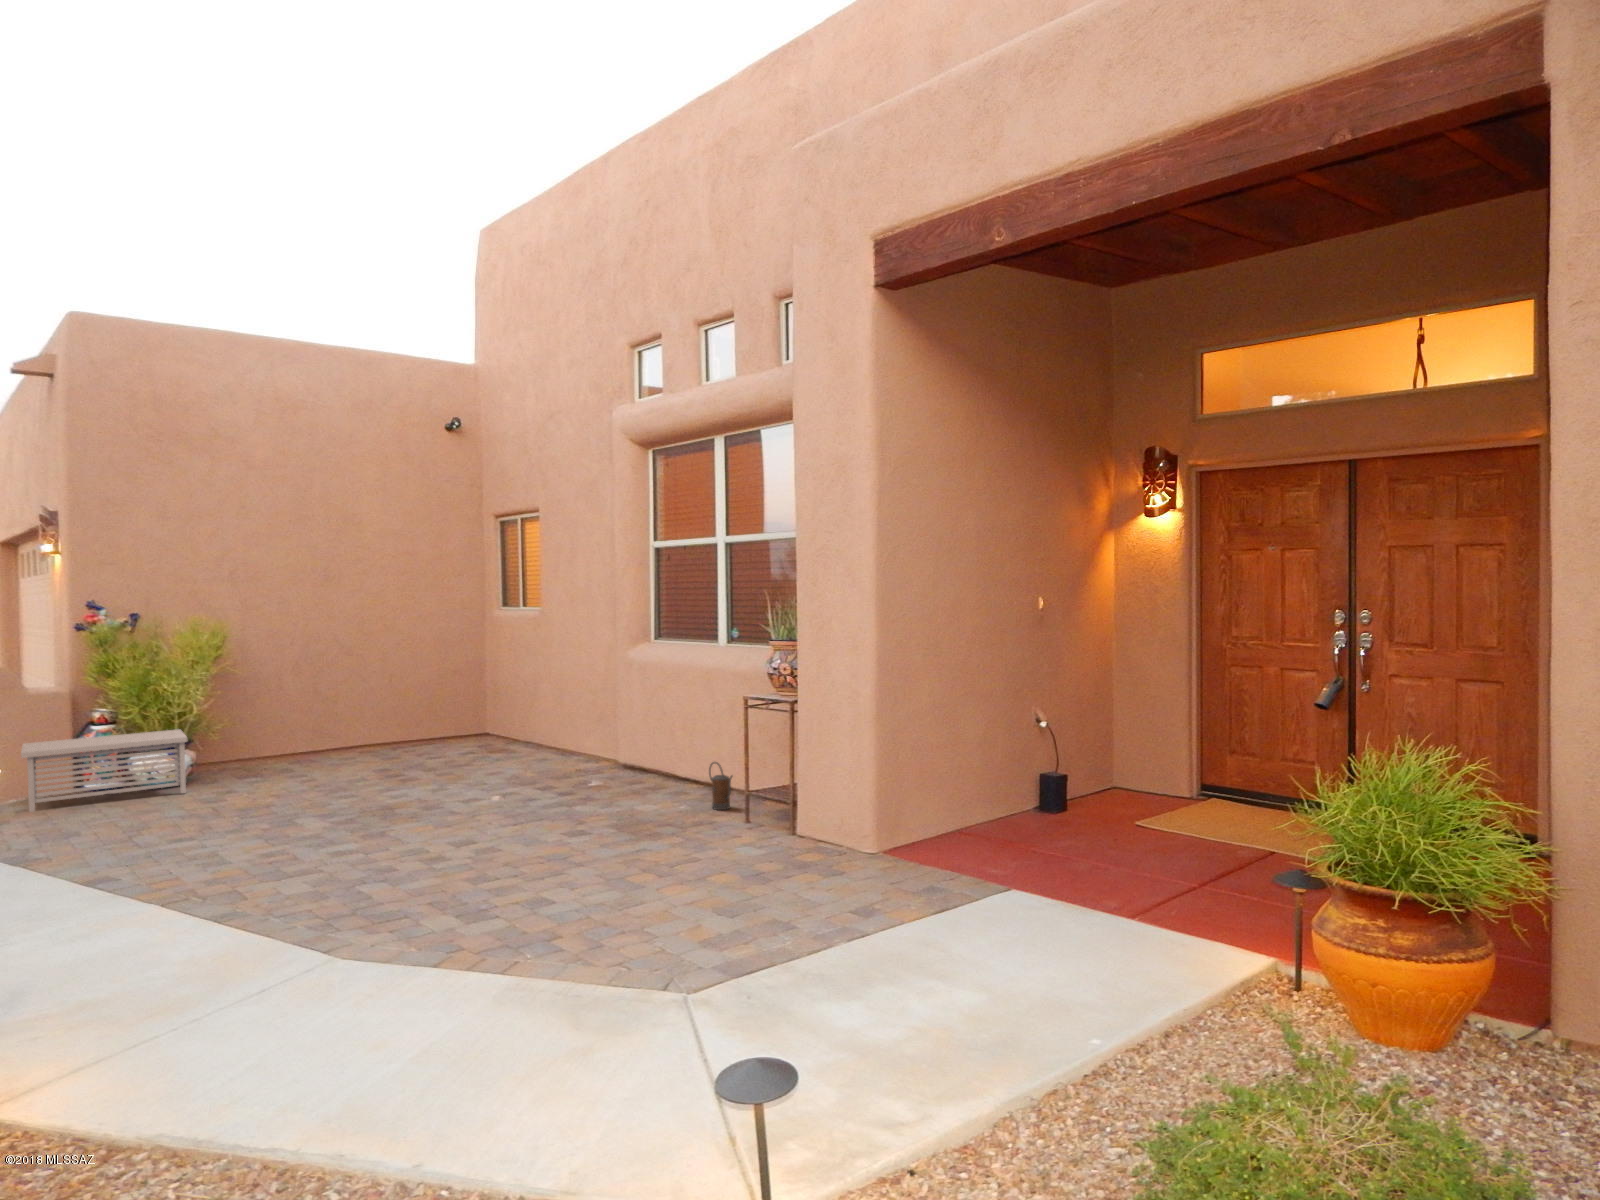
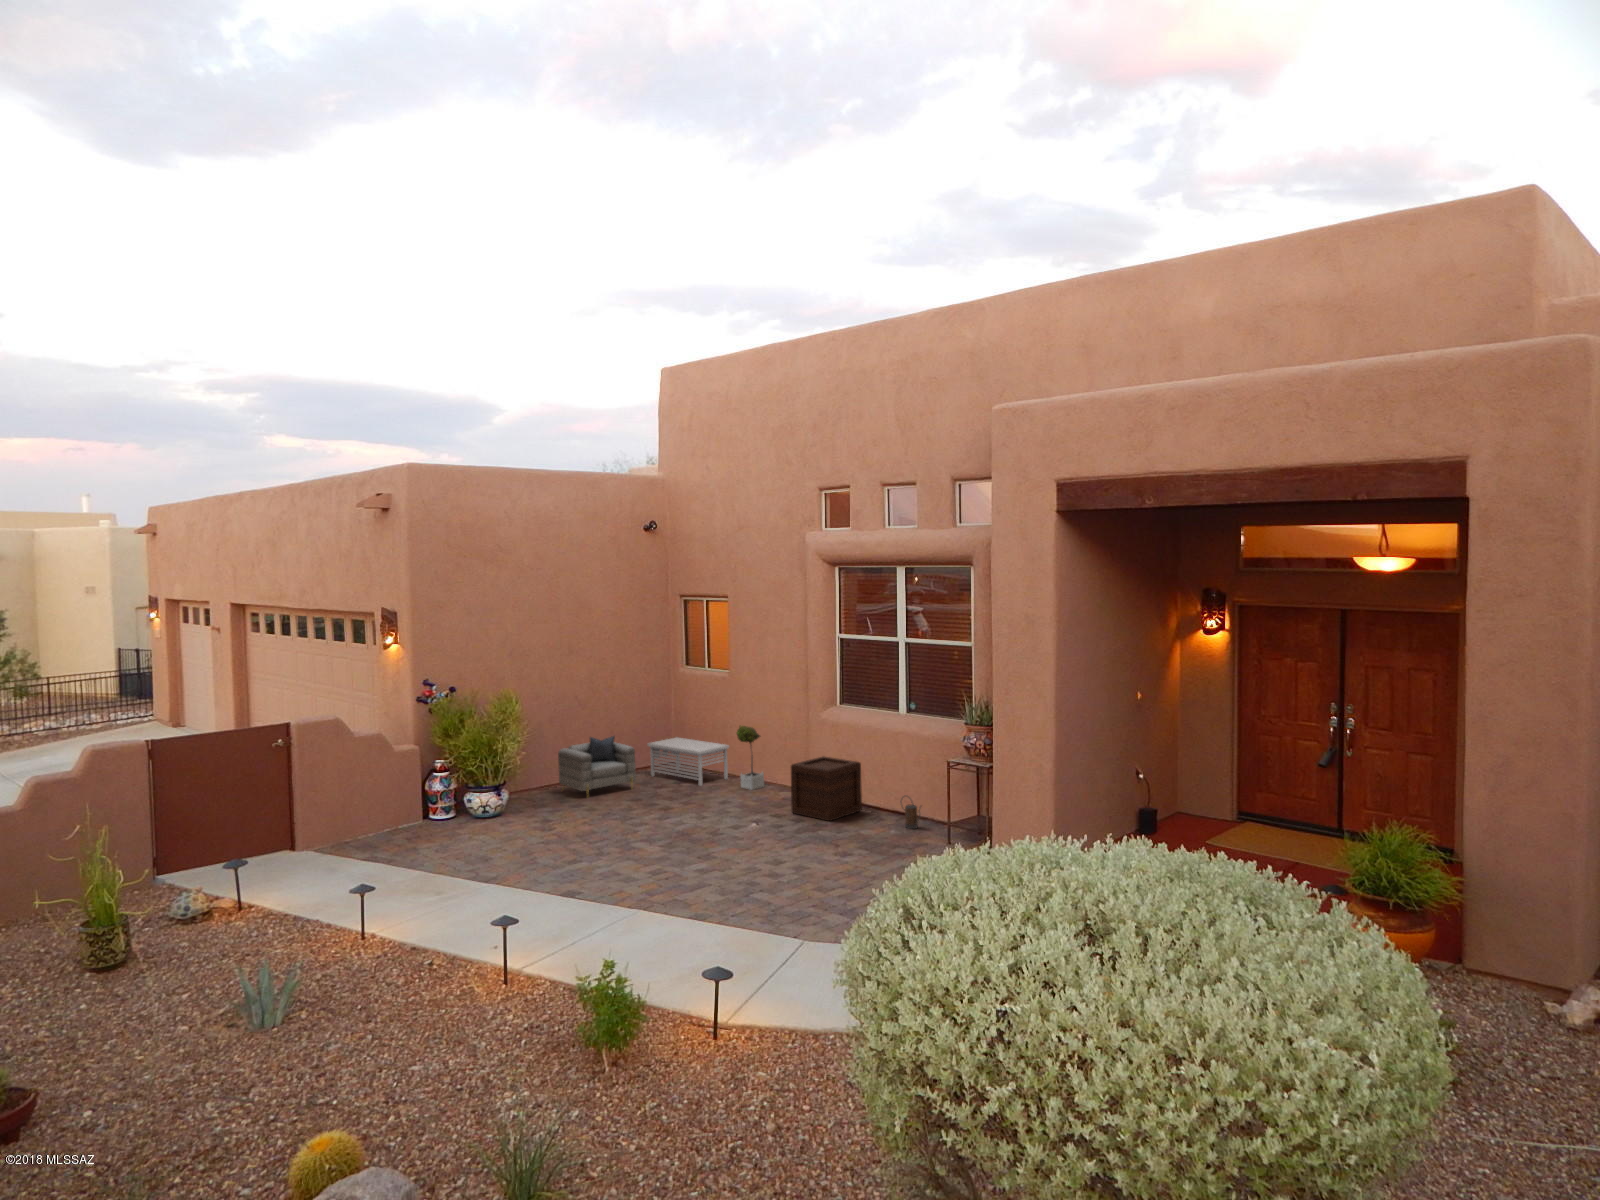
potted tree: none [540,675,578,762] -> present [736,725,765,790]
armchair: none [304,688,408,769] -> present [558,736,636,794]
wooden crate: none [572,712,674,799] -> present [791,756,862,821]
storage bench: present [21,729,188,812] -> present [647,738,729,786]

